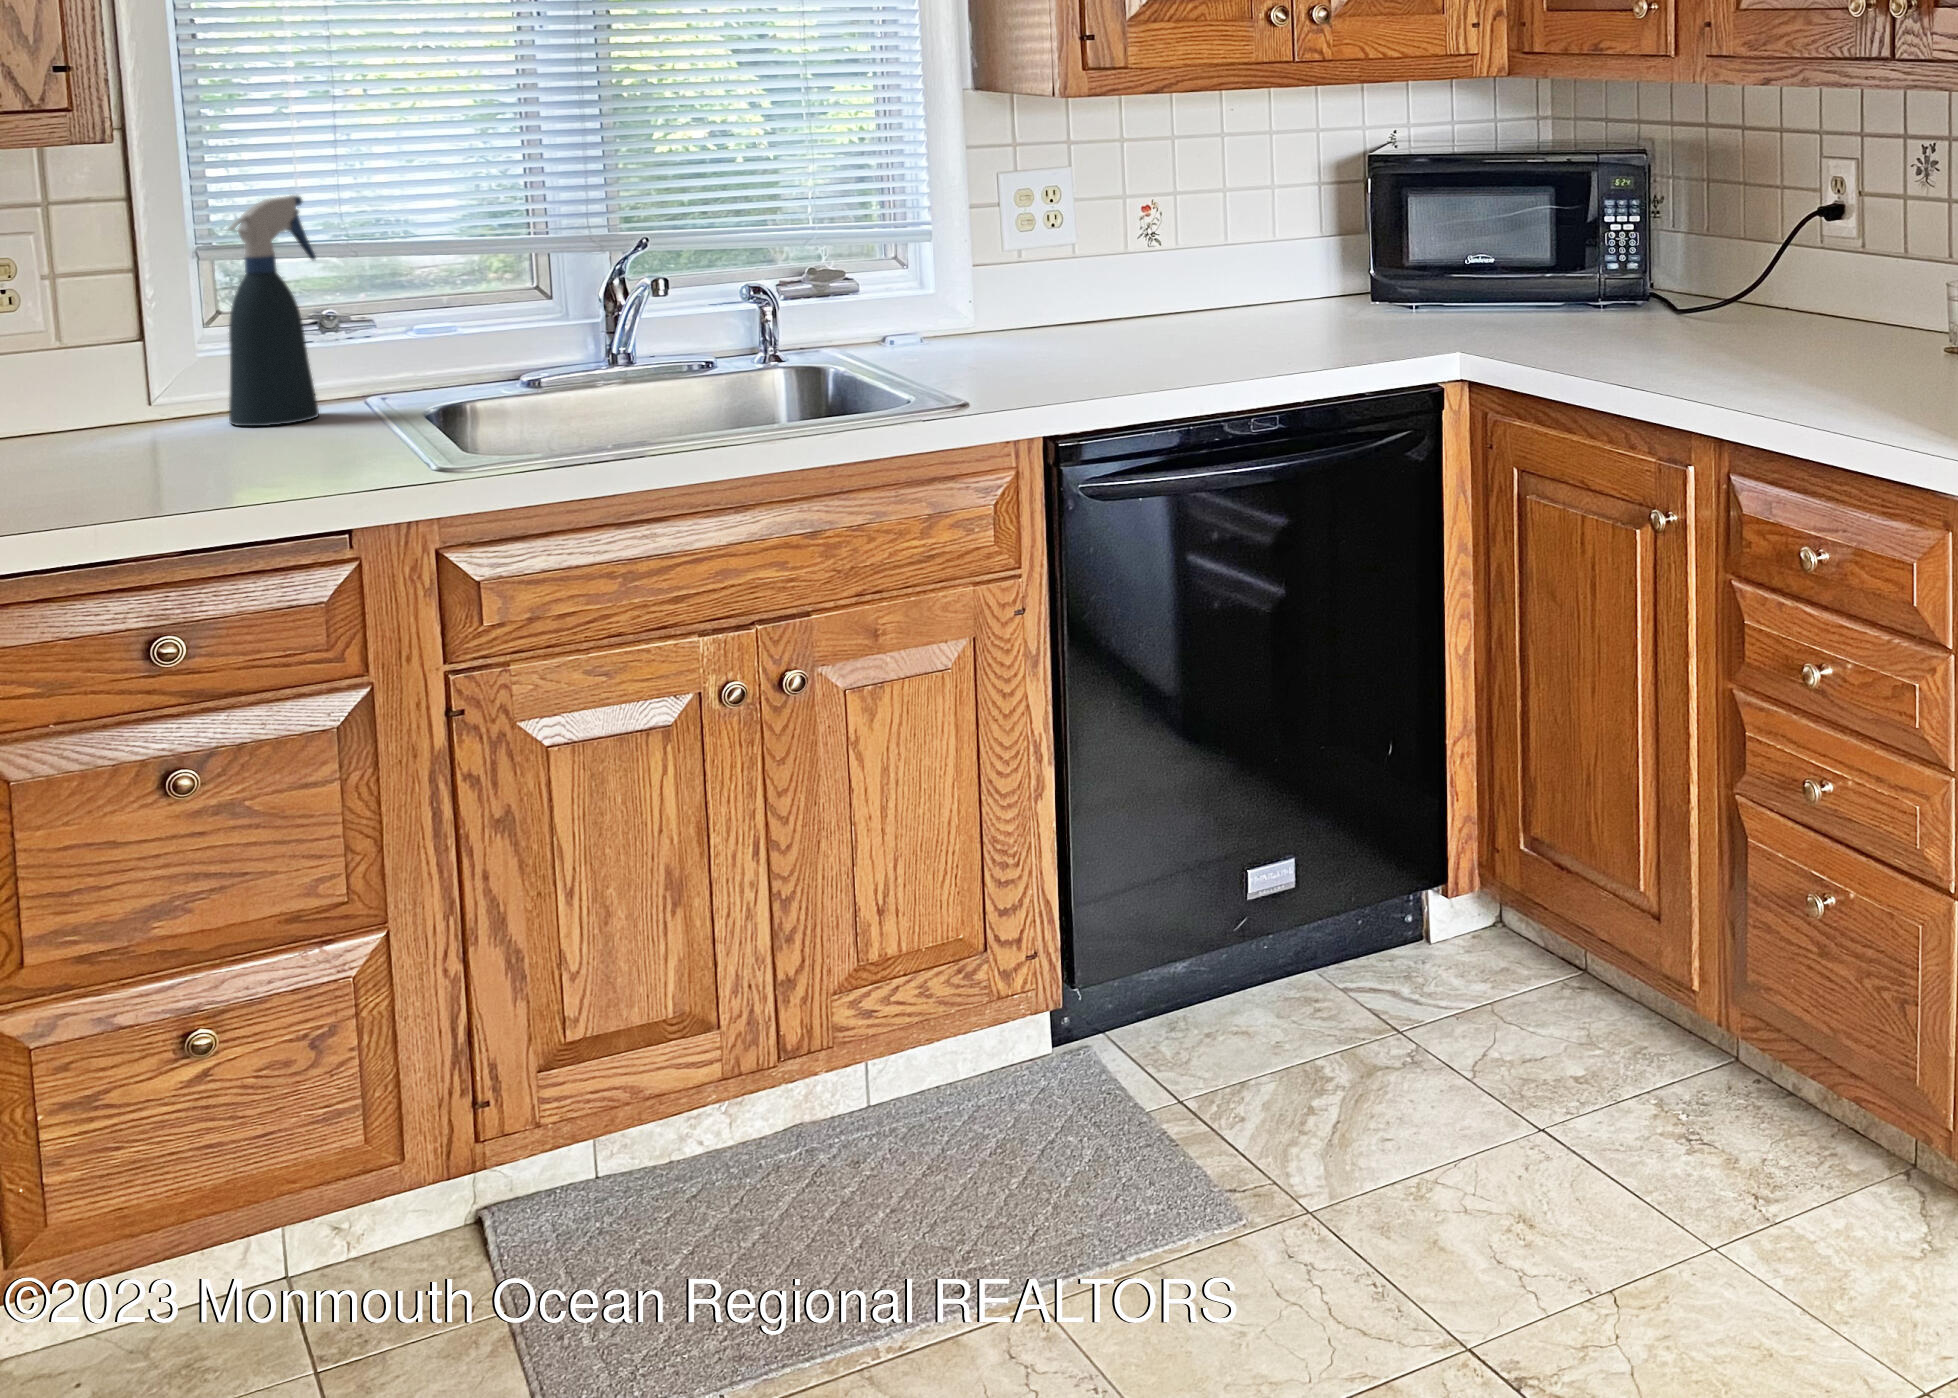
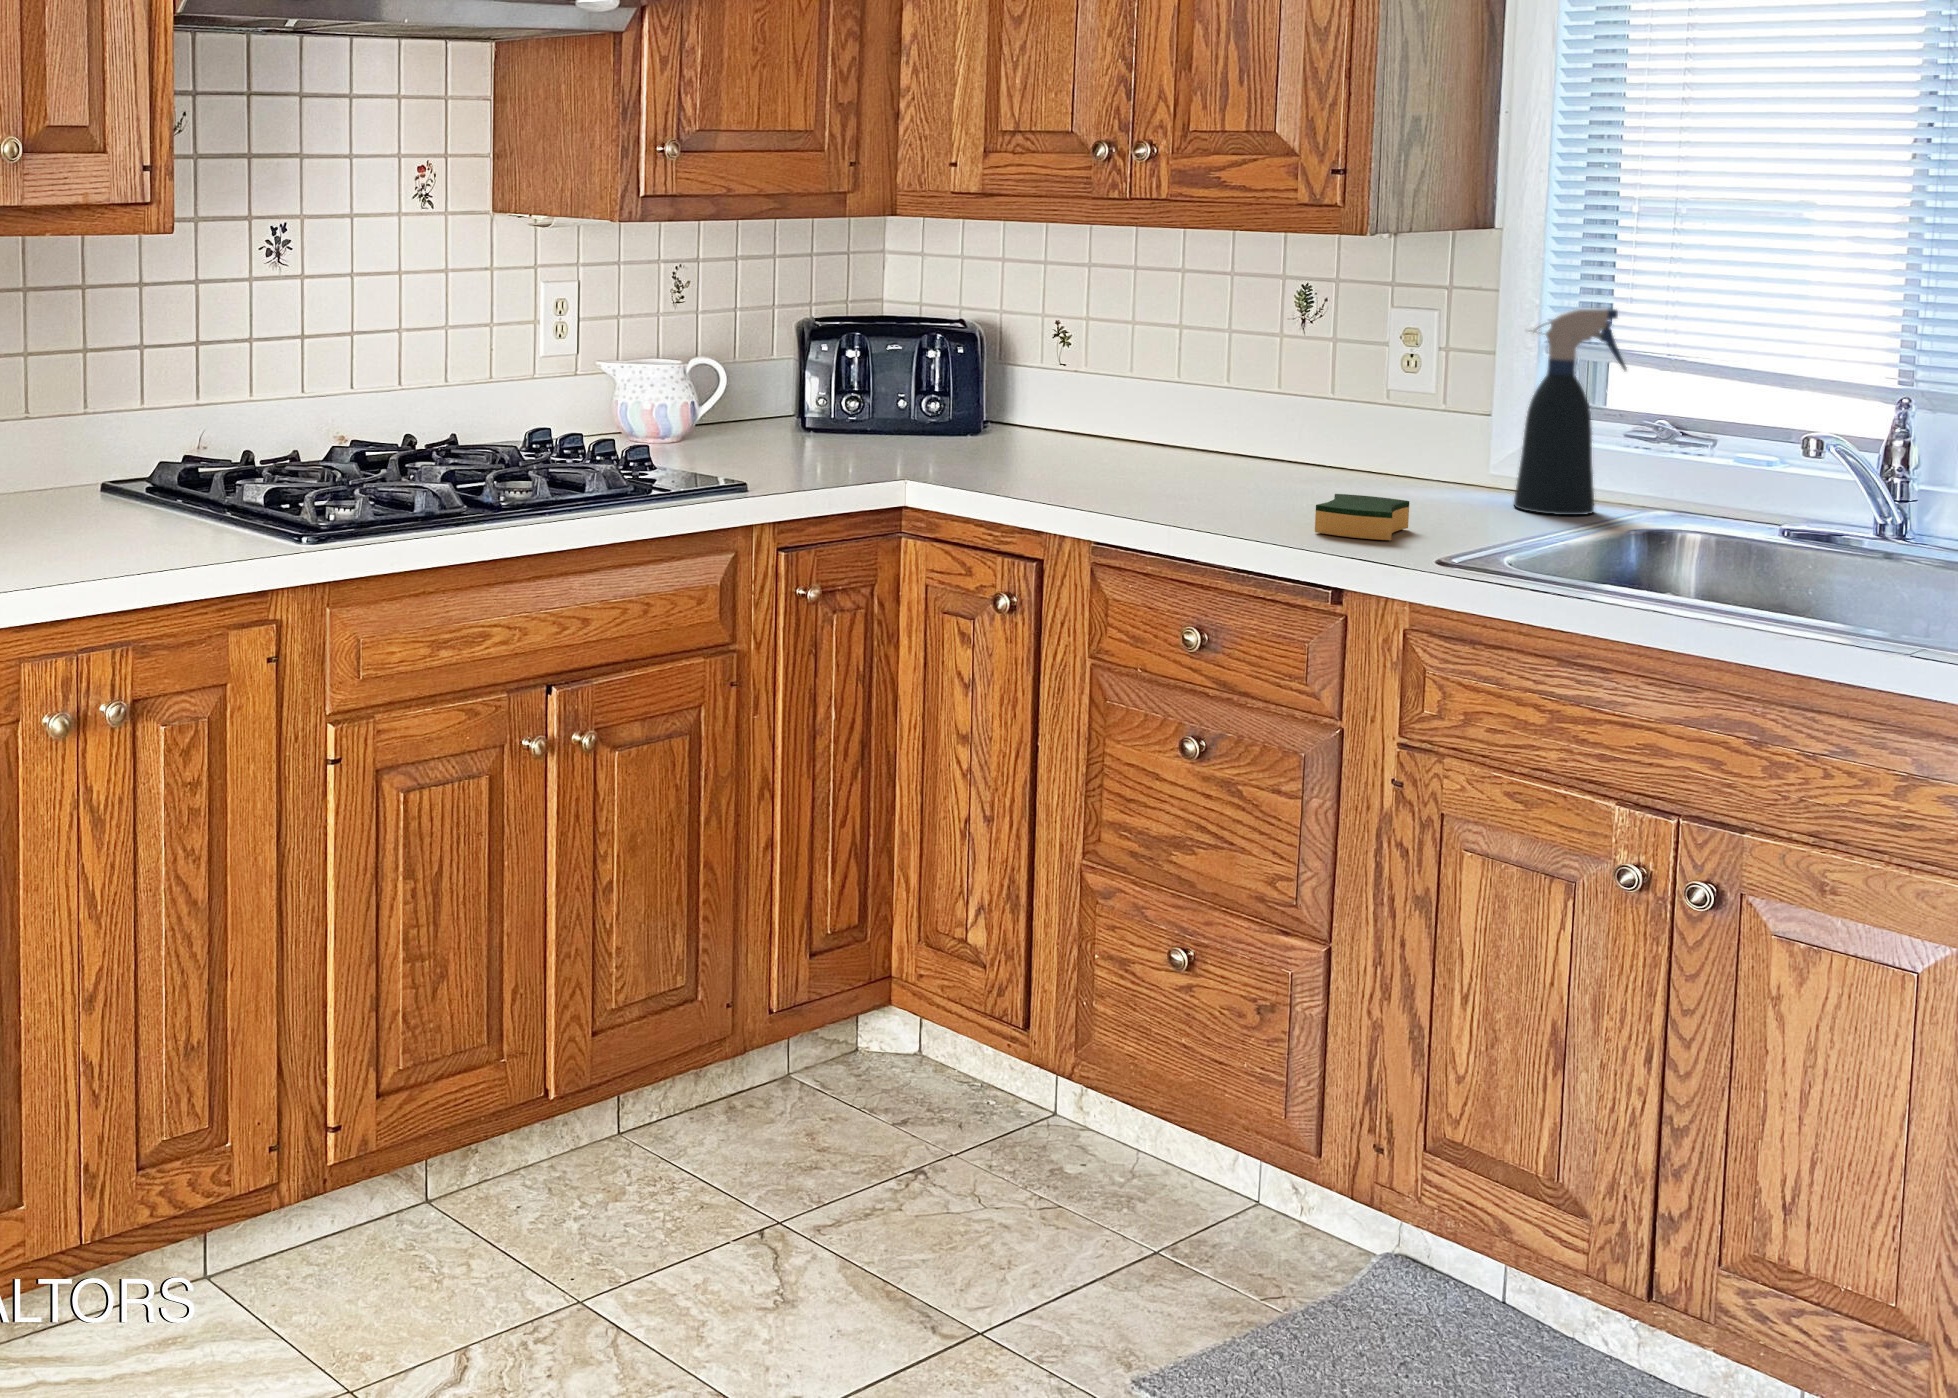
sponge: none [191,429,323,485] -> present [1315,494,1409,540]

